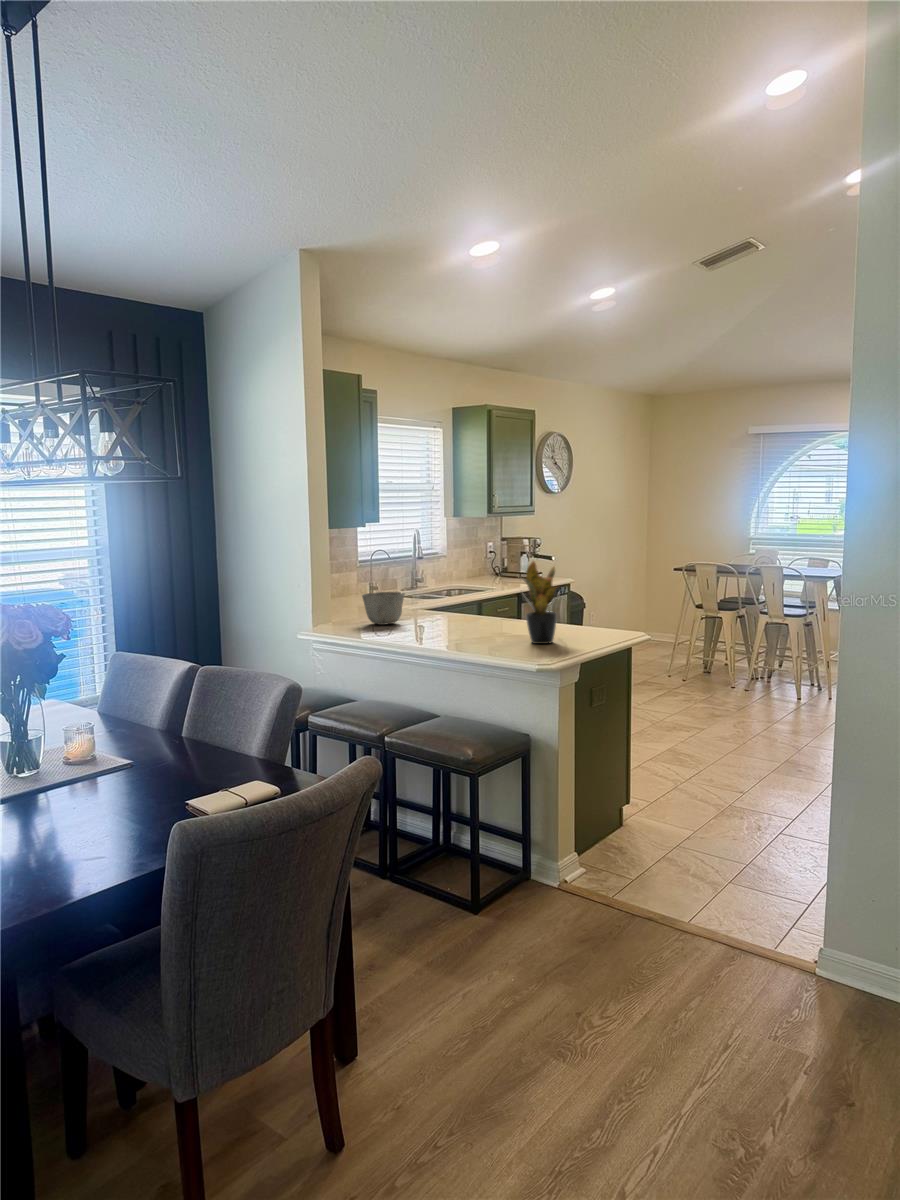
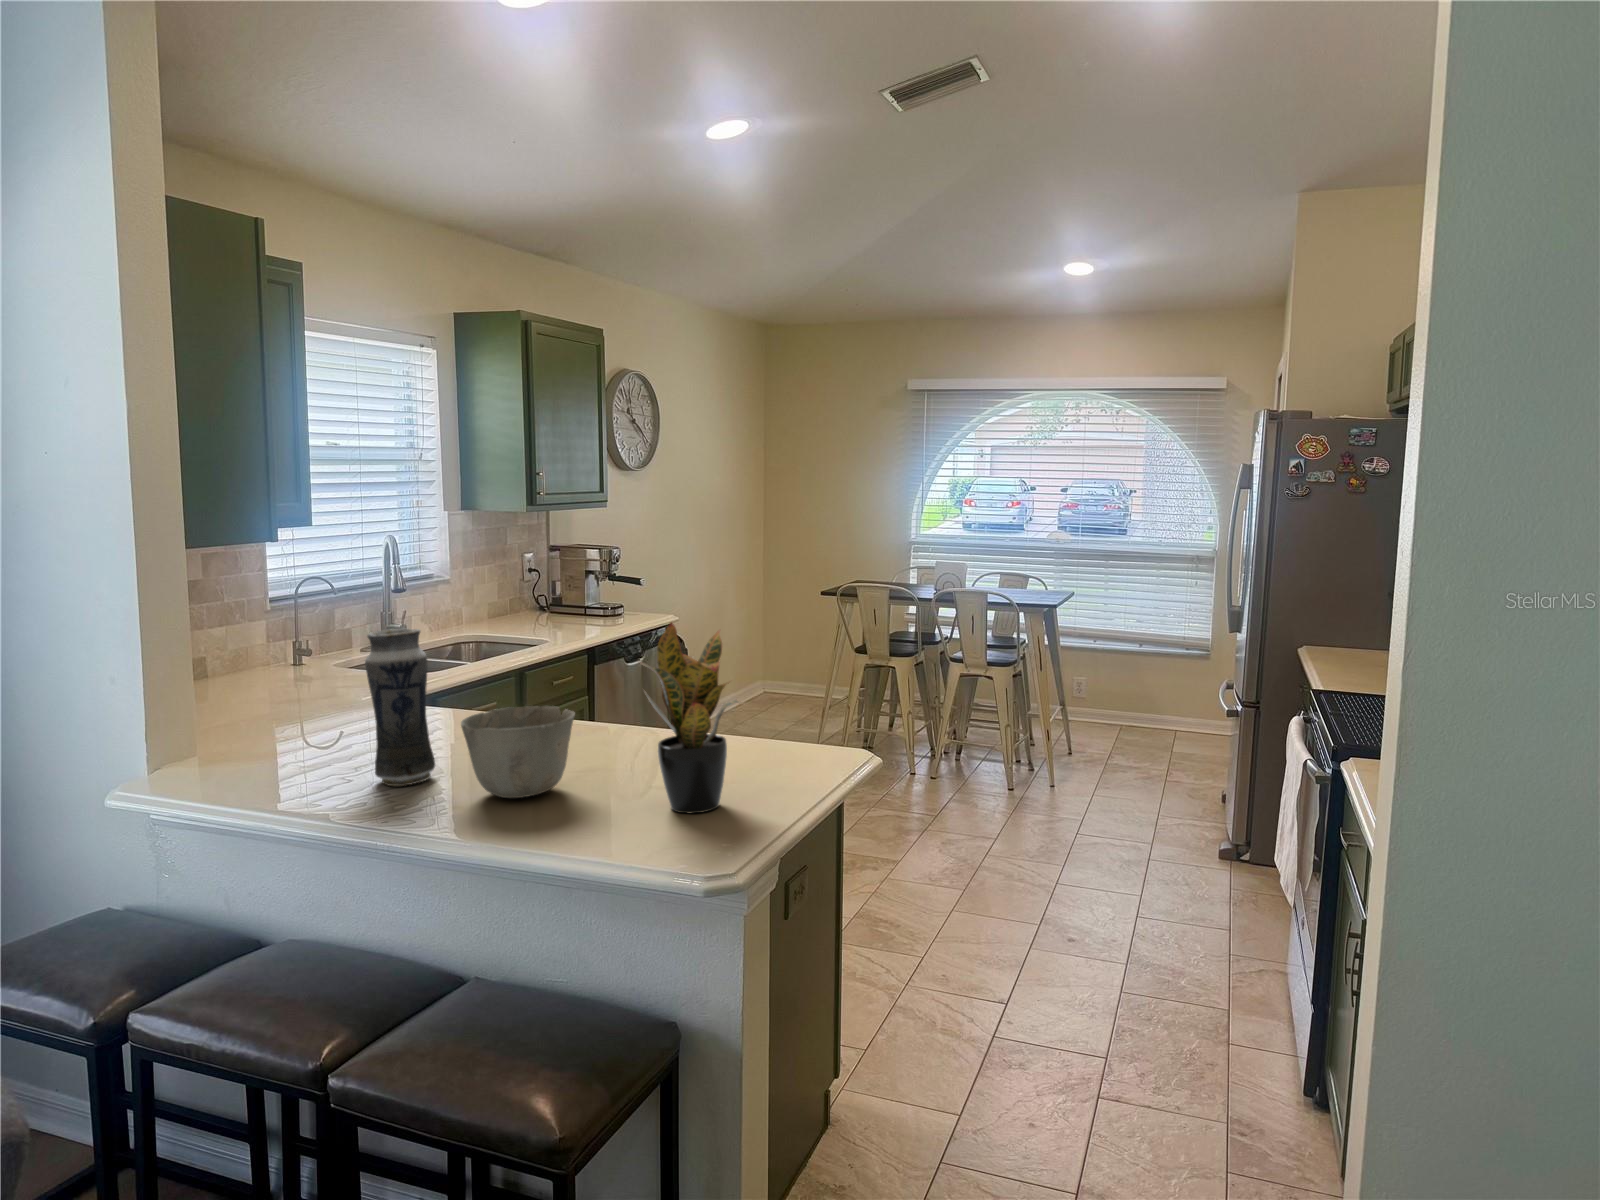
vase: none [407,565,435,632] -> present [365,629,435,786]
ceramic bowl: present [362,592,405,625] -> present [461,706,575,798]

